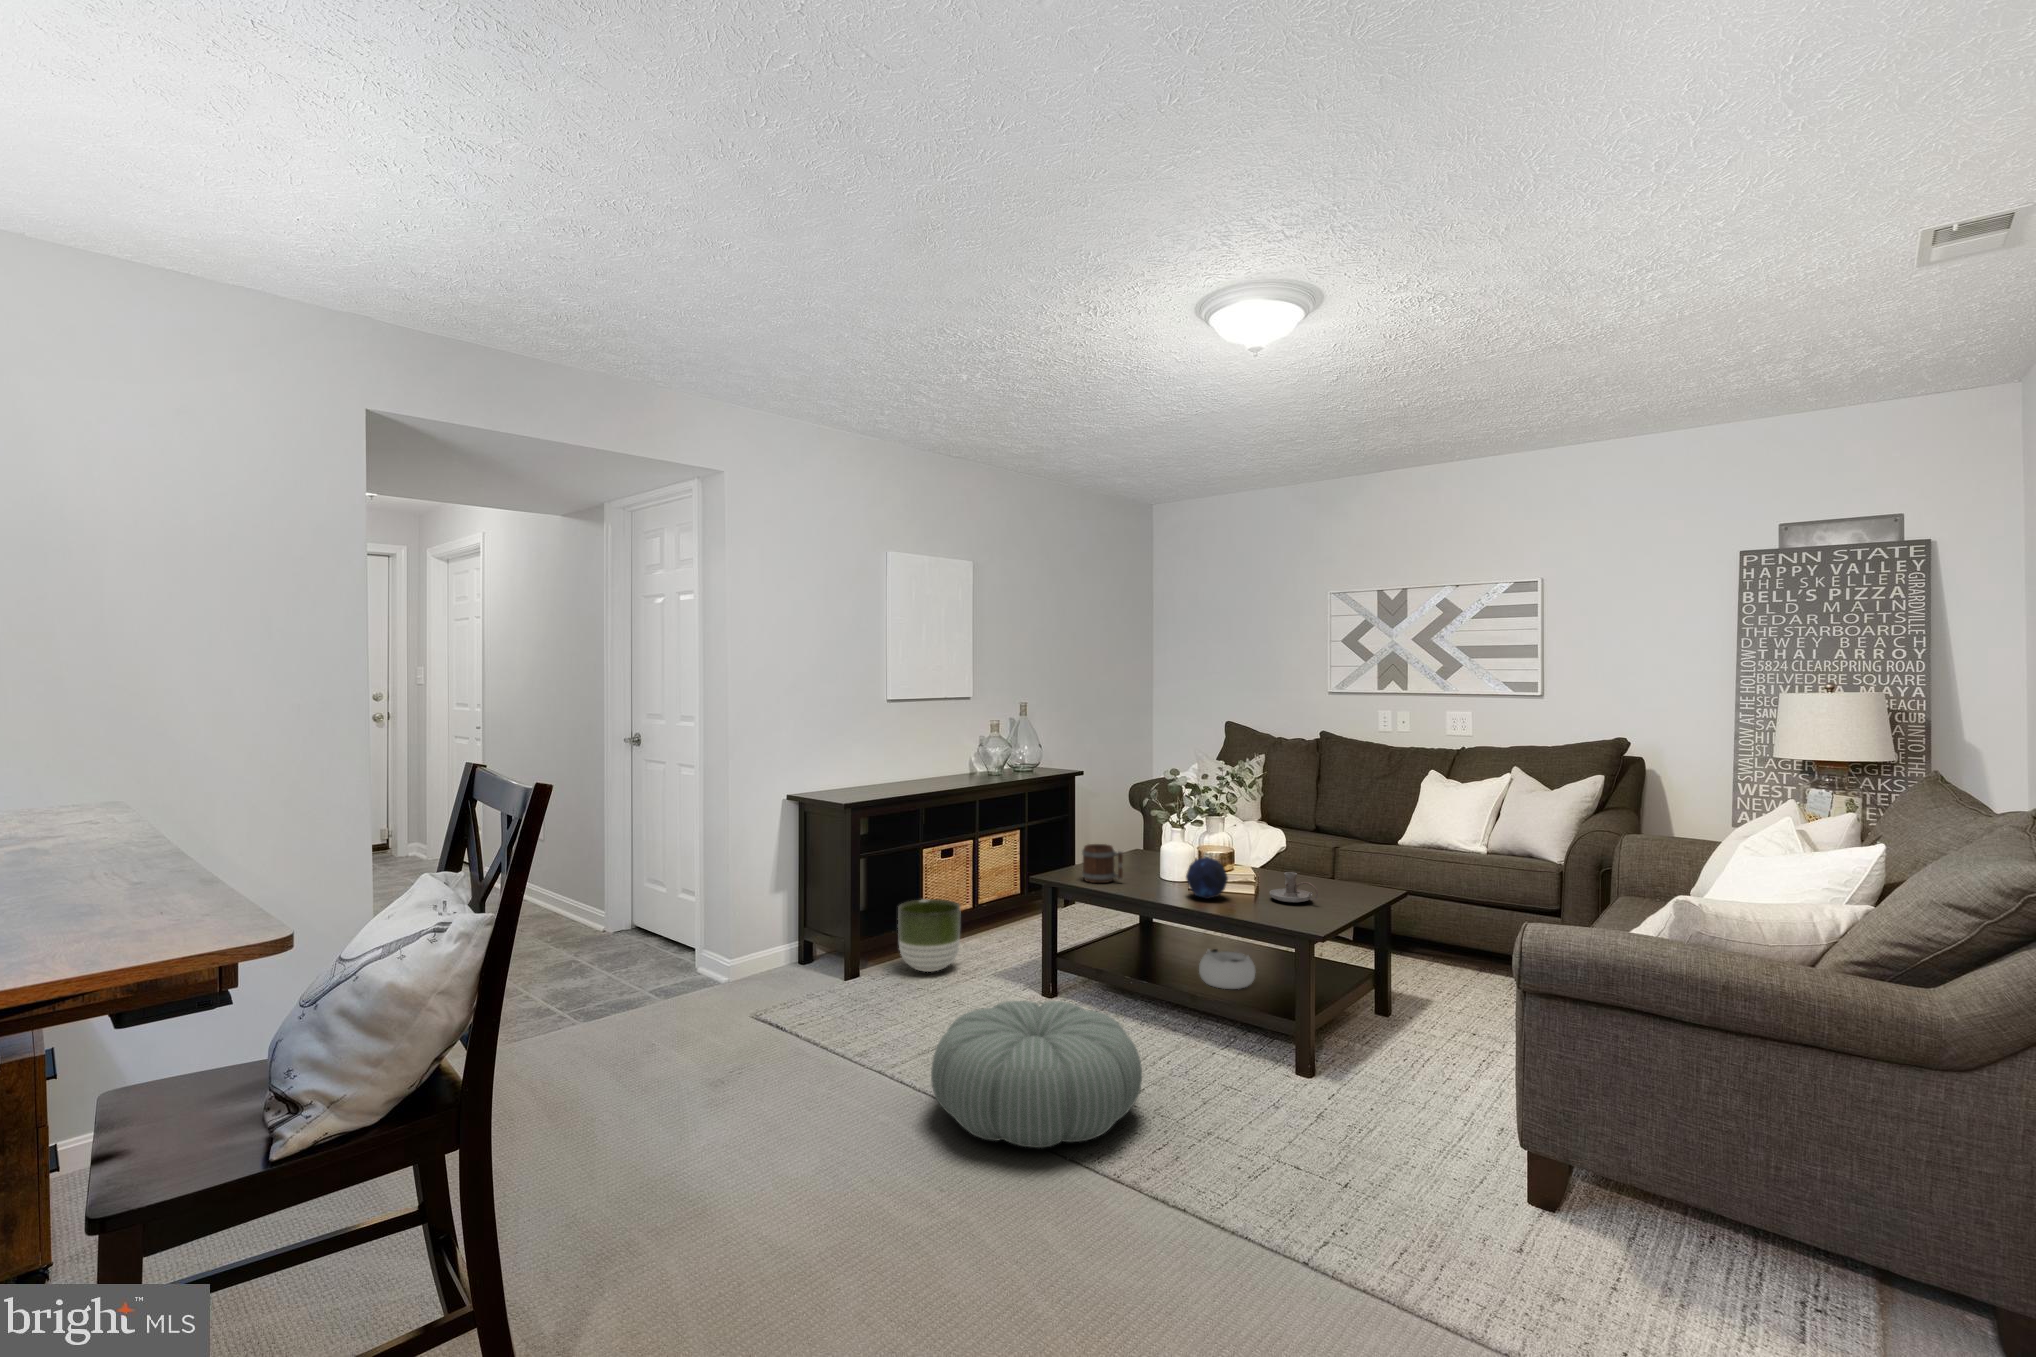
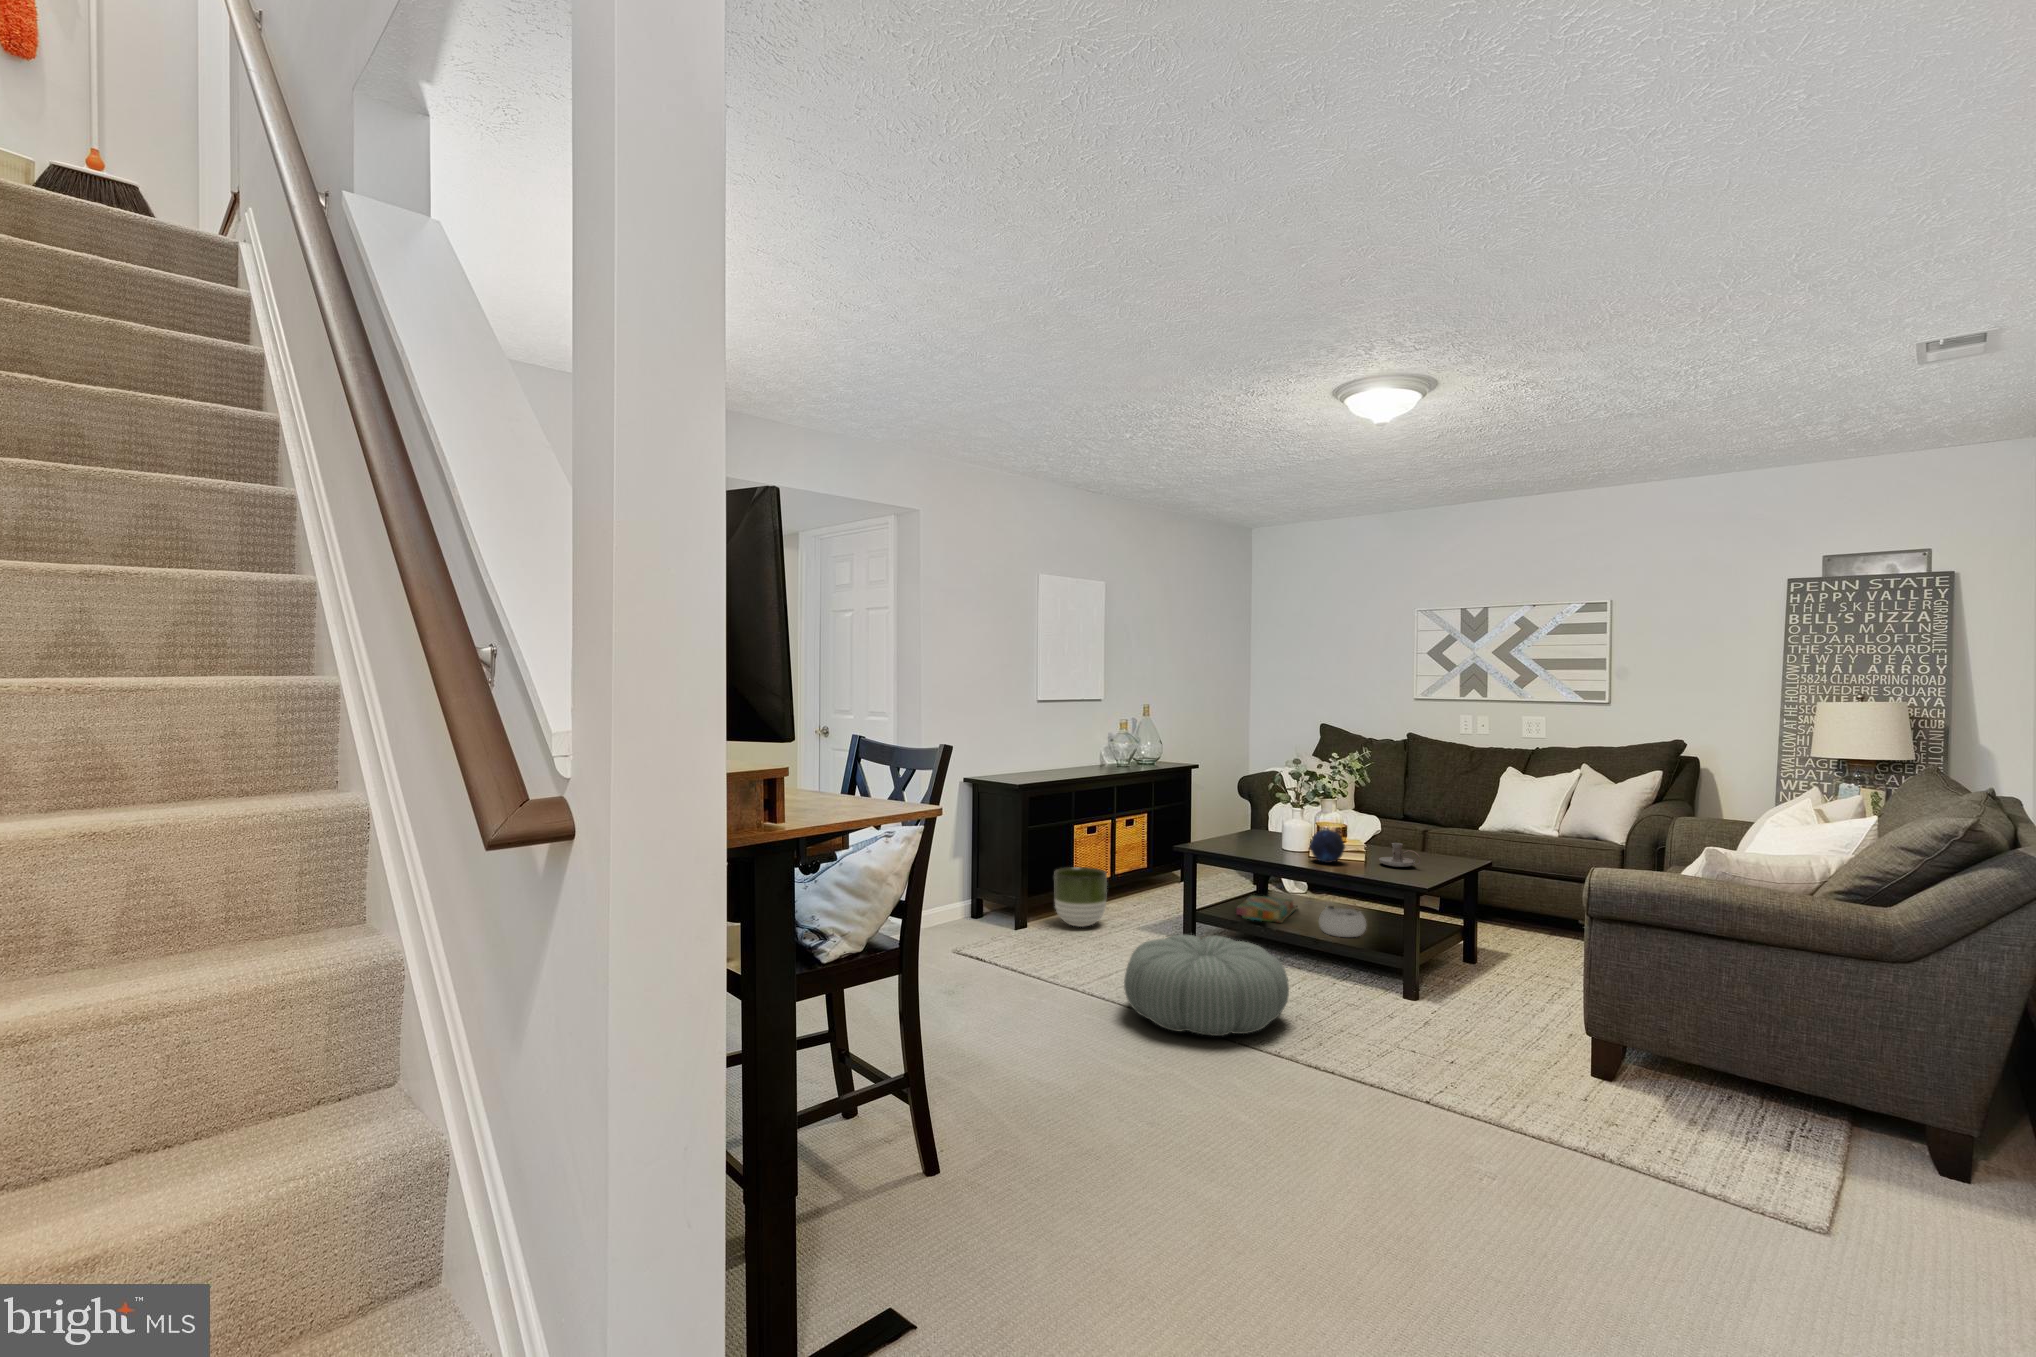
mug: present [1082,844,1123,883] -> none [1219,819,1254,851]
board game: none [1105,931,1181,970] -> present [1236,895,1297,923]

